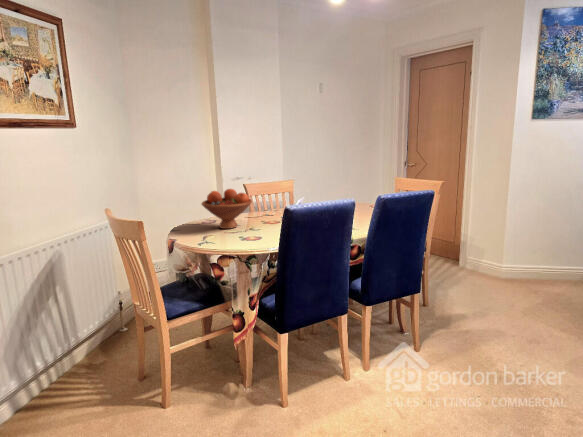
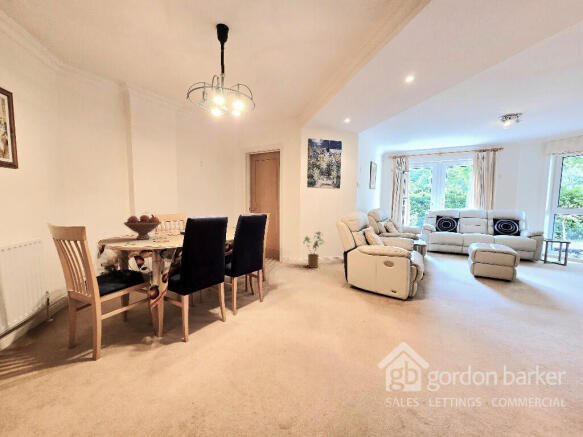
house plant: none [512,215,564,289] -> present [305,232,322,268]

